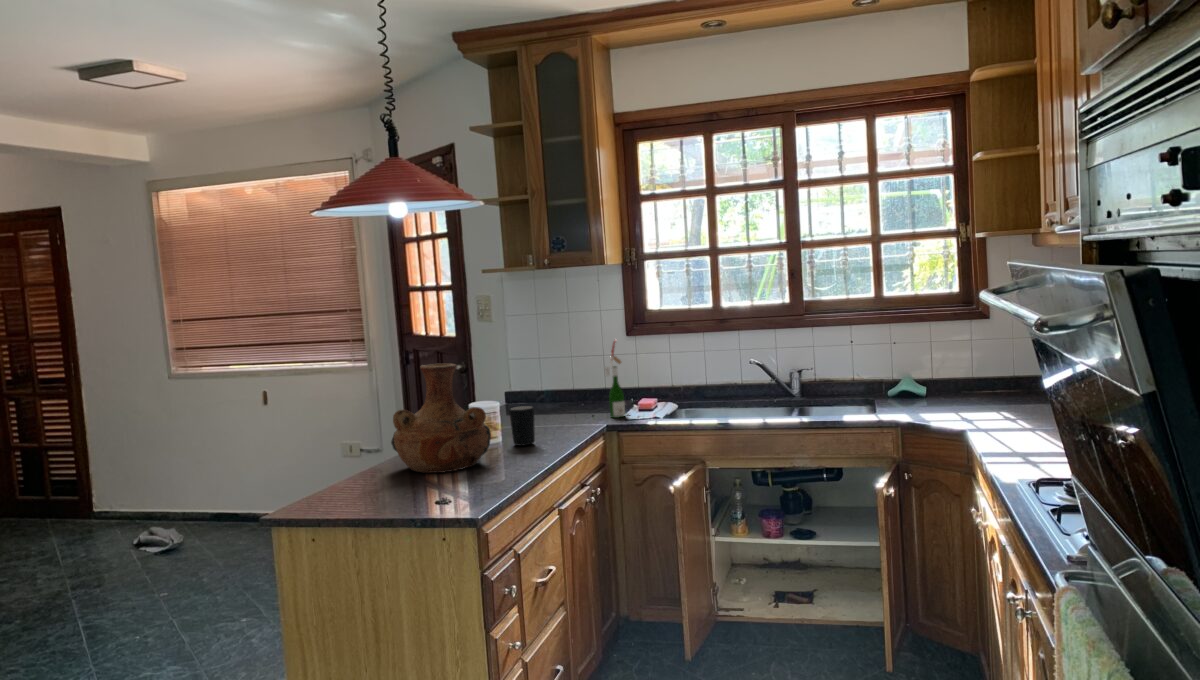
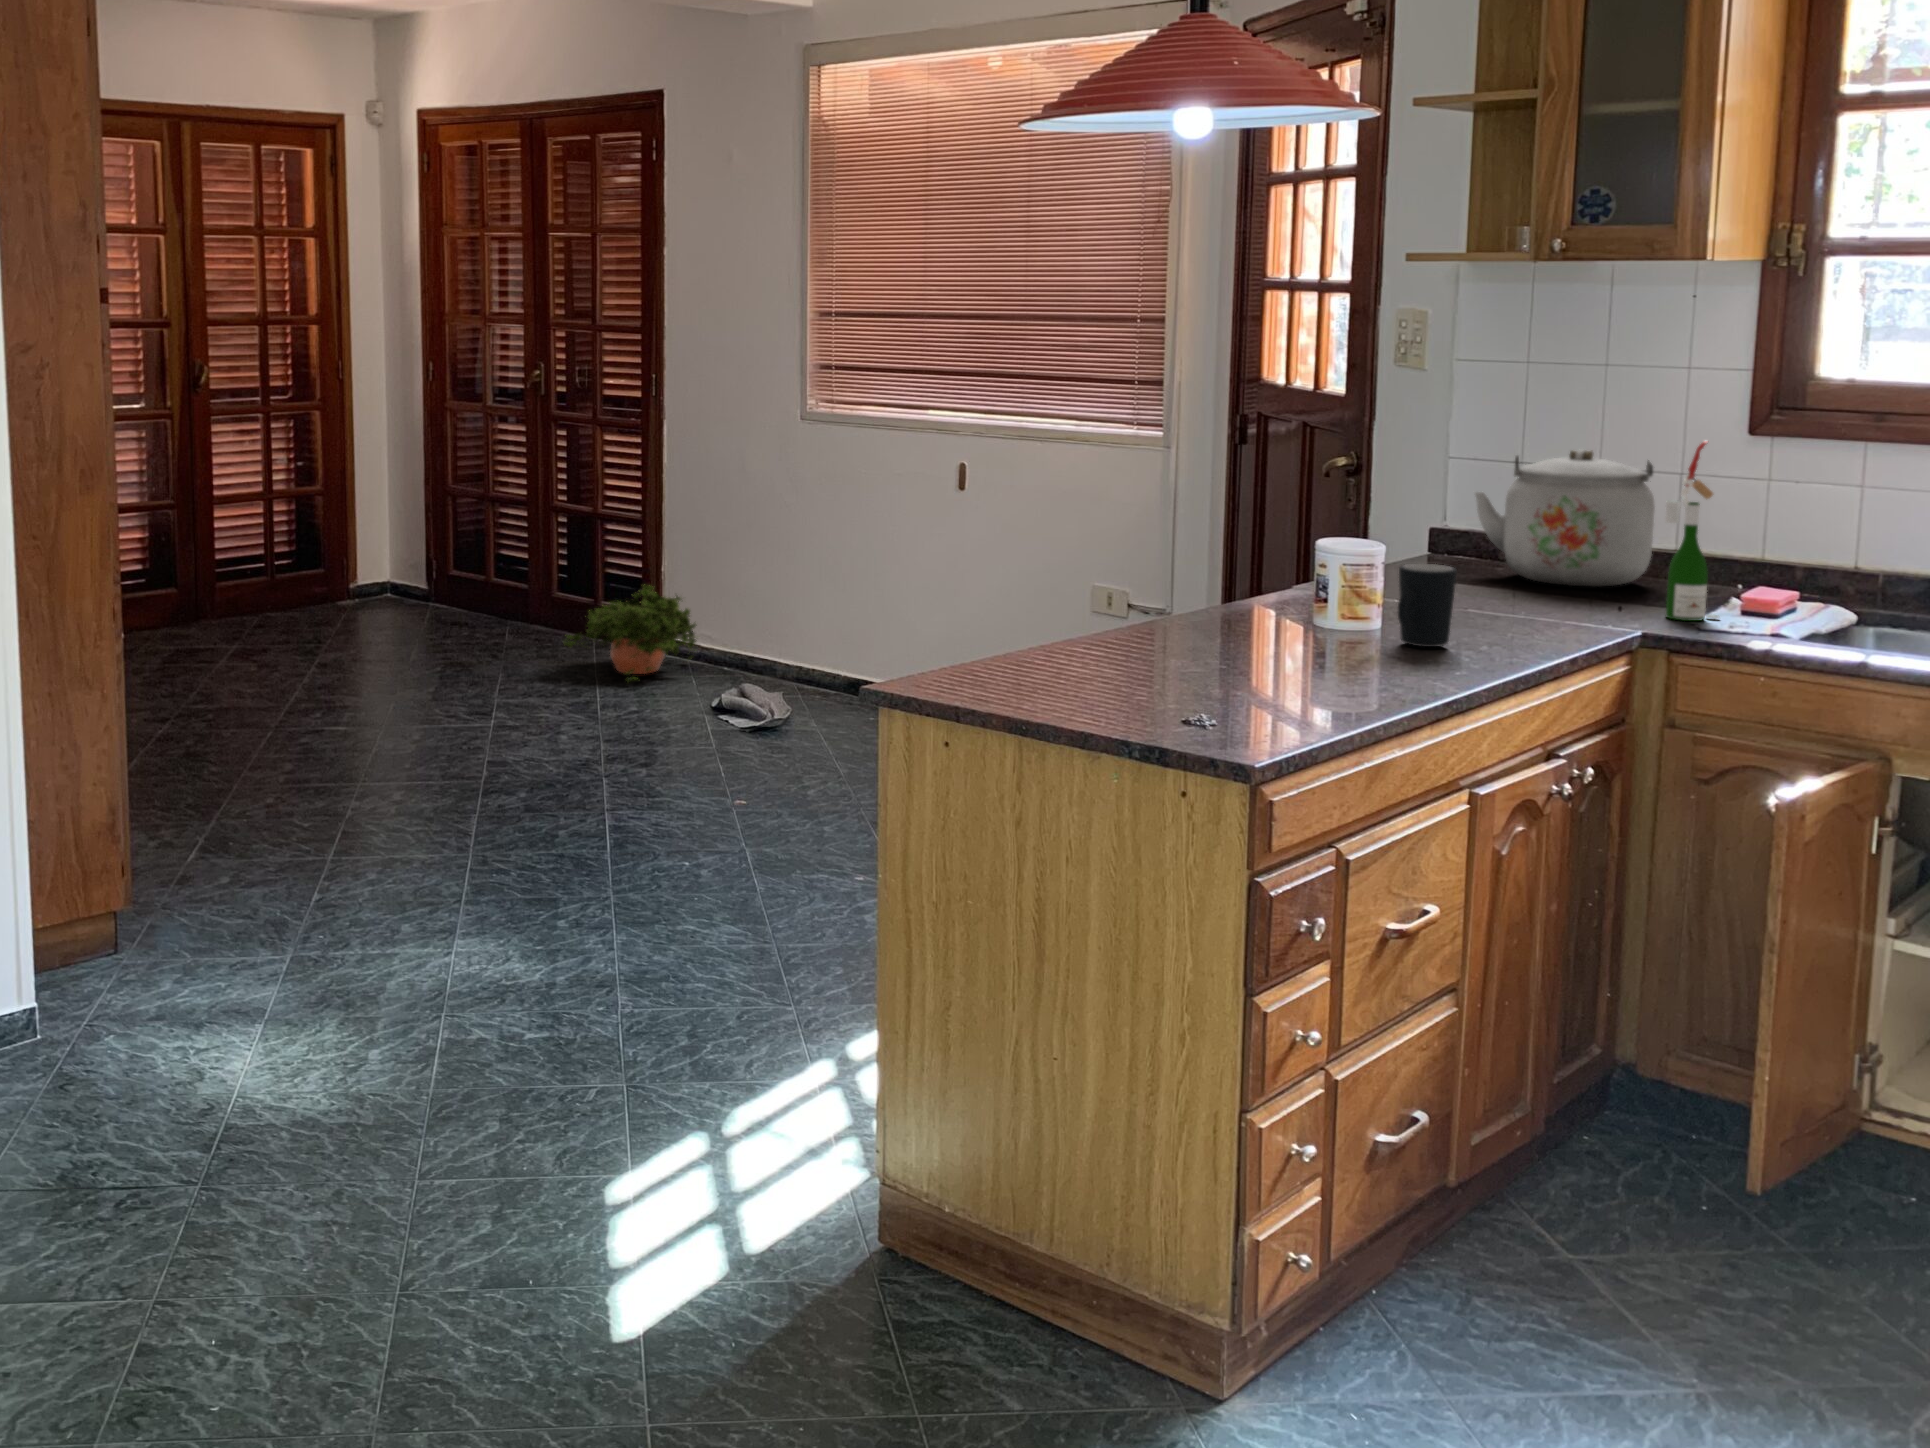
kettle: none [522,349,596,410] -> present [1475,449,1655,587]
vase: present [391,363,491,473] -> none [1134,455,1339,674]
potted plant: none [29,481,121,541] -> present [565,584,696,682]

